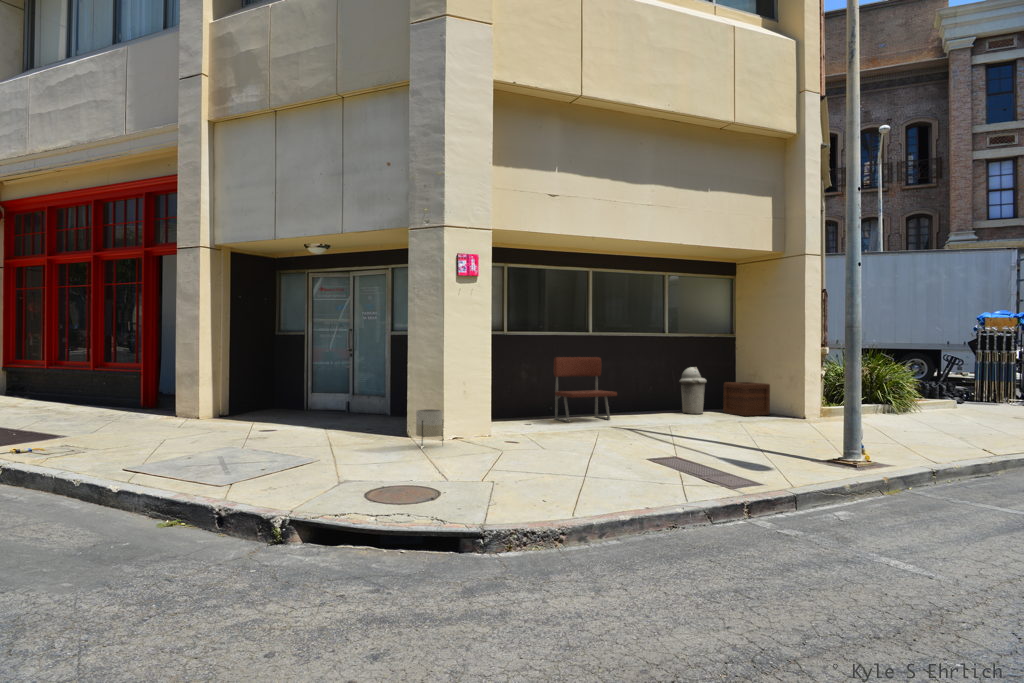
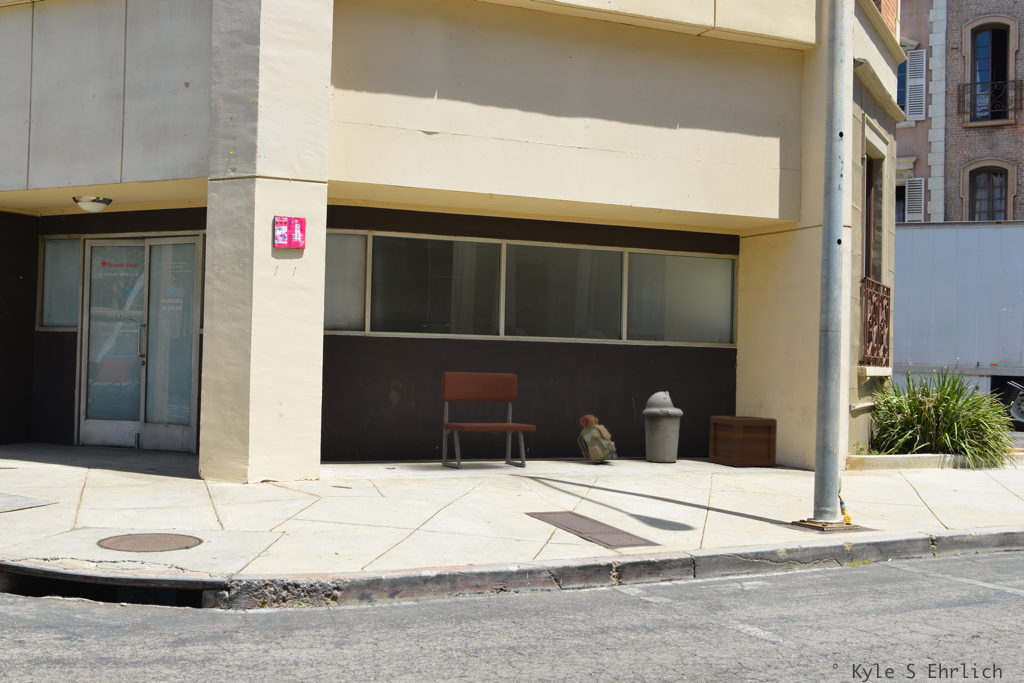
backpack: none [640,383,667,416] -> present [578,415,617,463]
planter: present [416,409,443,445] -> none [208,440,249,494]

